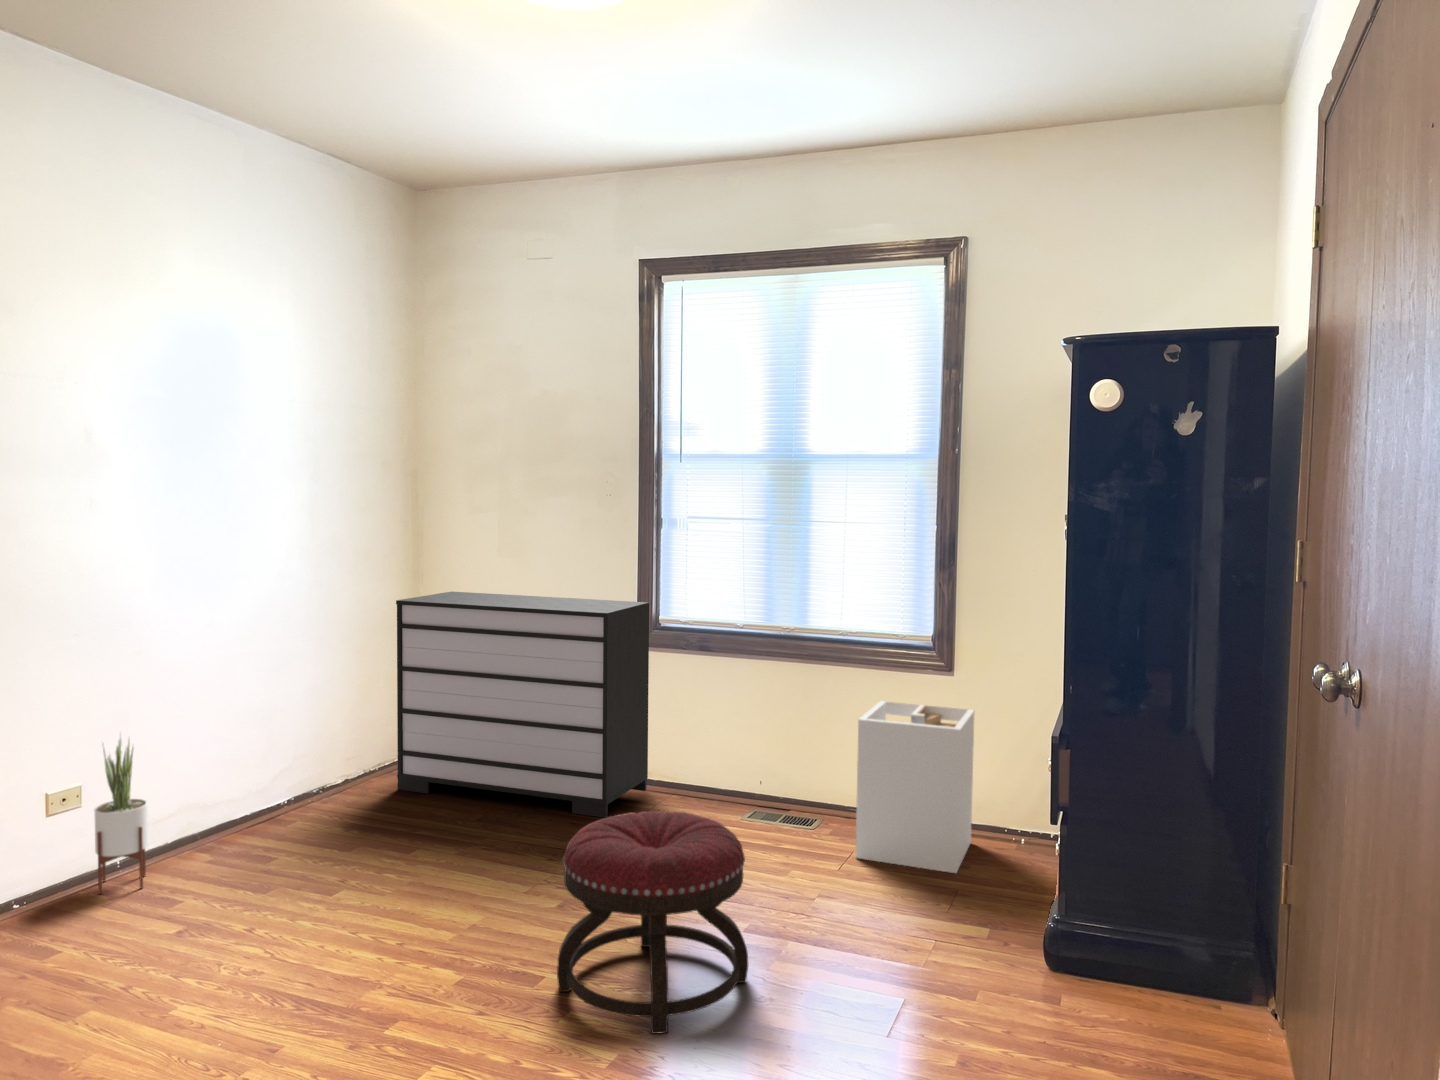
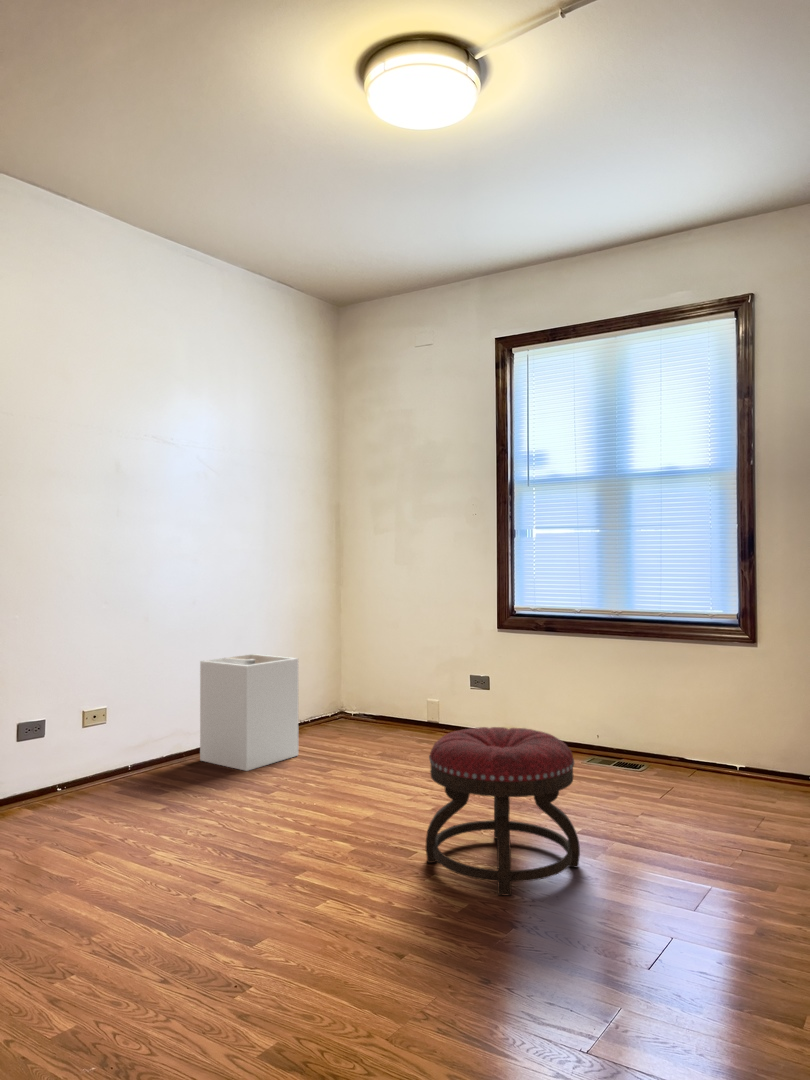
dresser: present [396,592,649,818] -> none [322,592,507,757]
laundry hamper: present [856,701,974,873] -> present [200,654,298,771]
potted plant: present [94,734,148,894] -> none [115,670,149,784]

